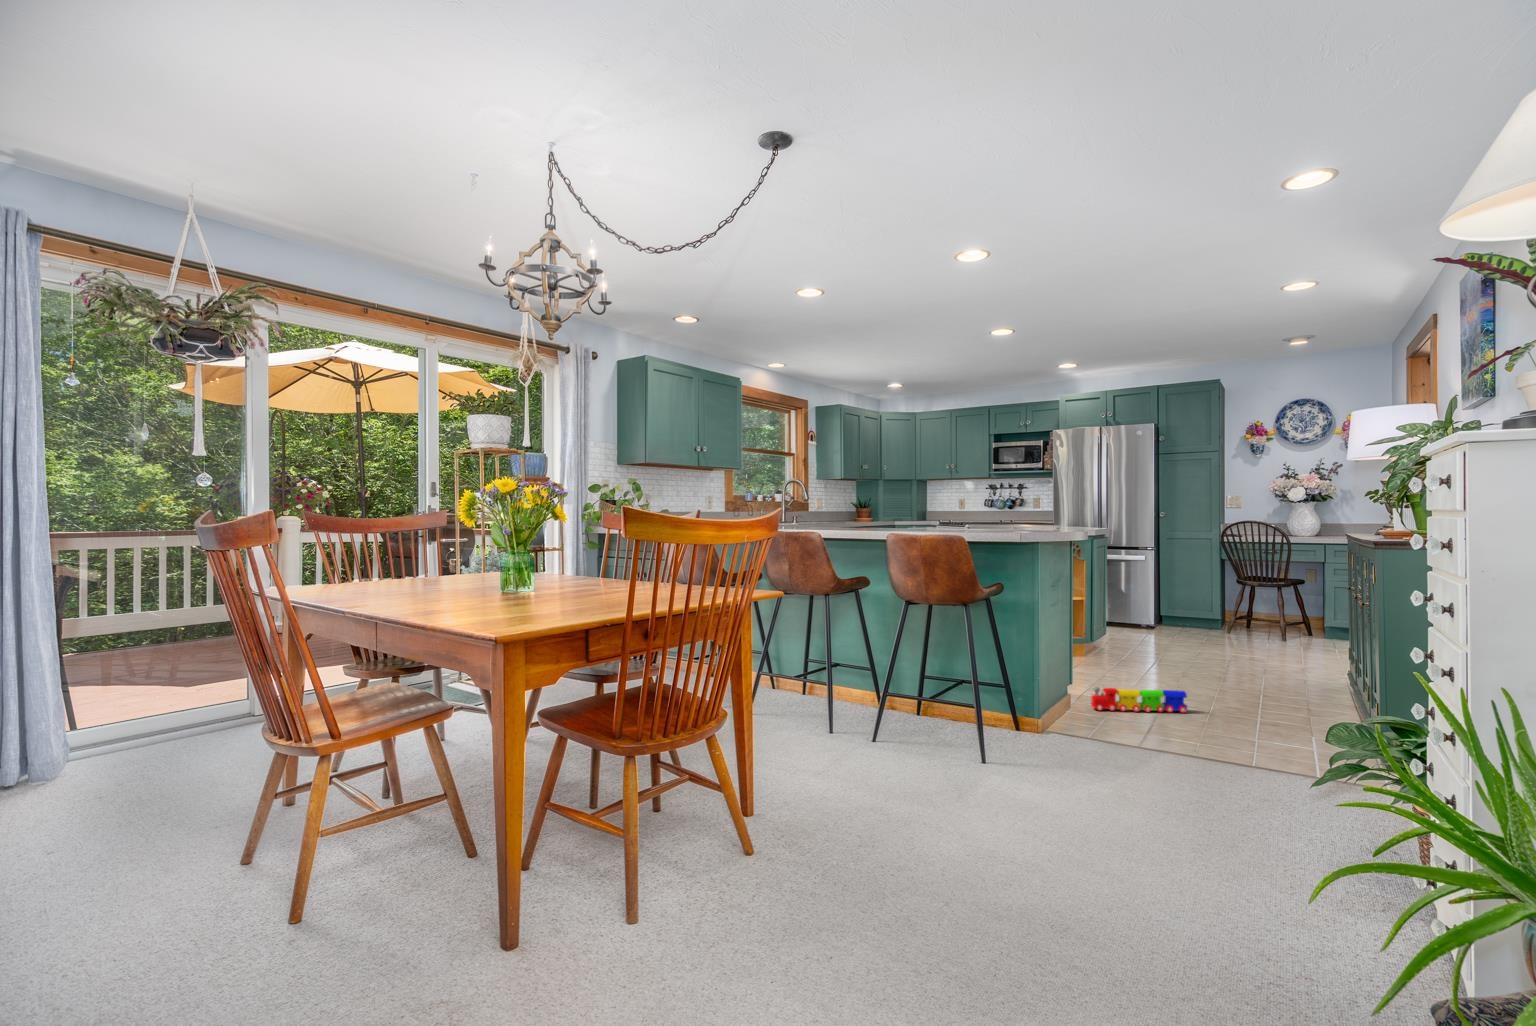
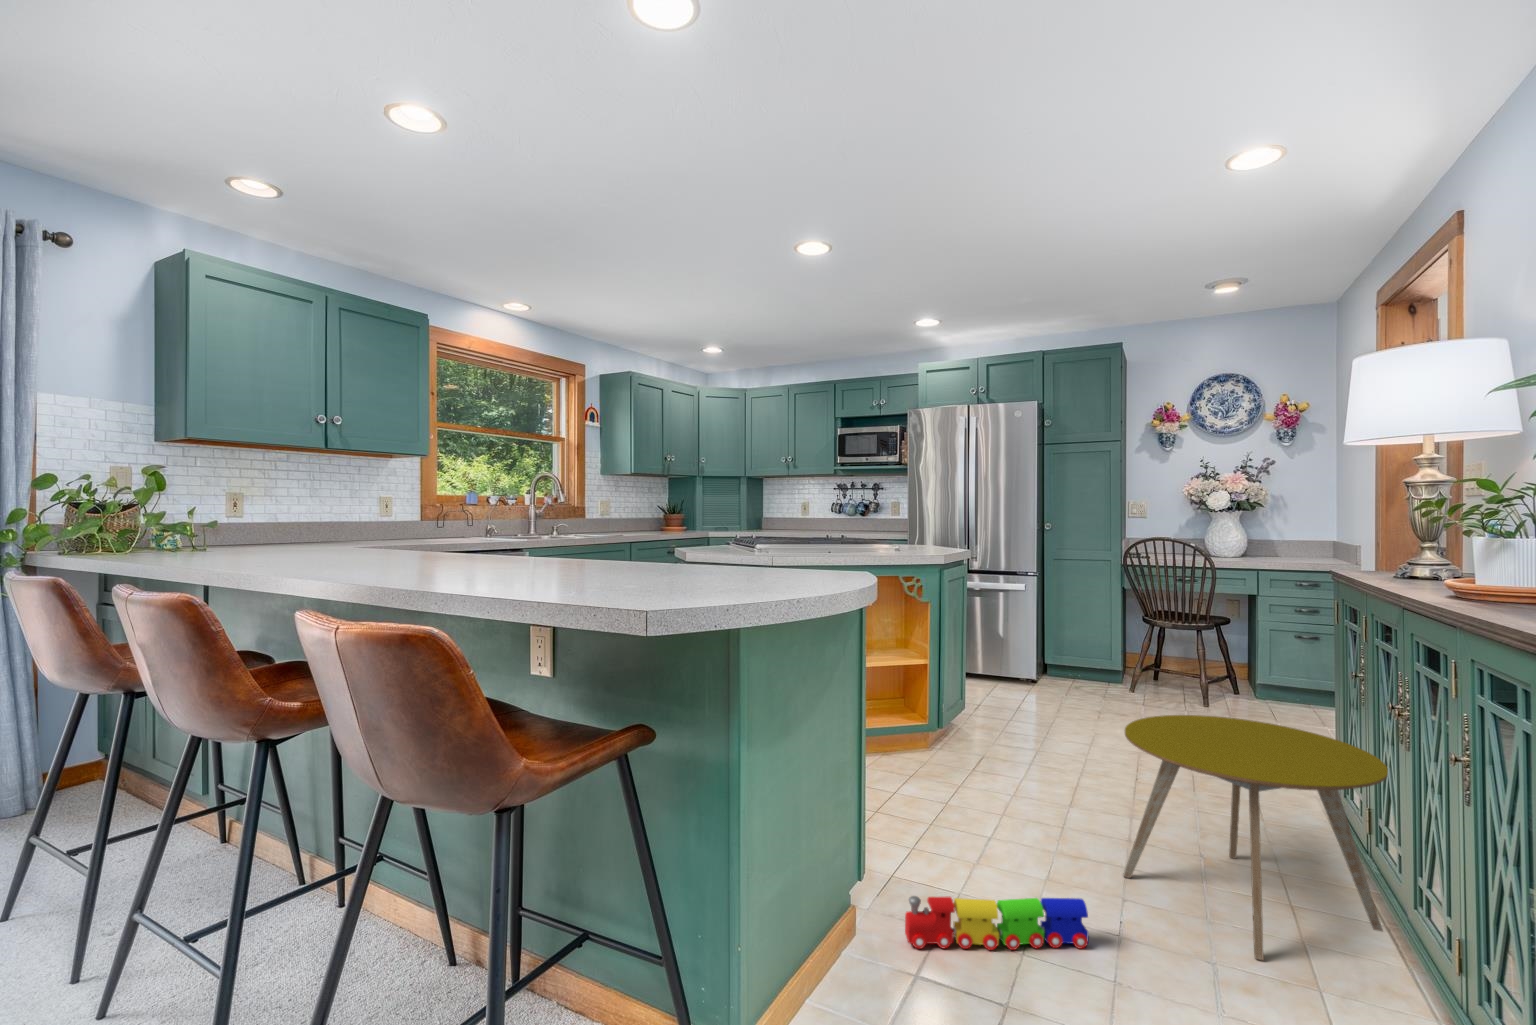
side table: none [1209,614,1350,718] -> present [1123,715,1388,960]

